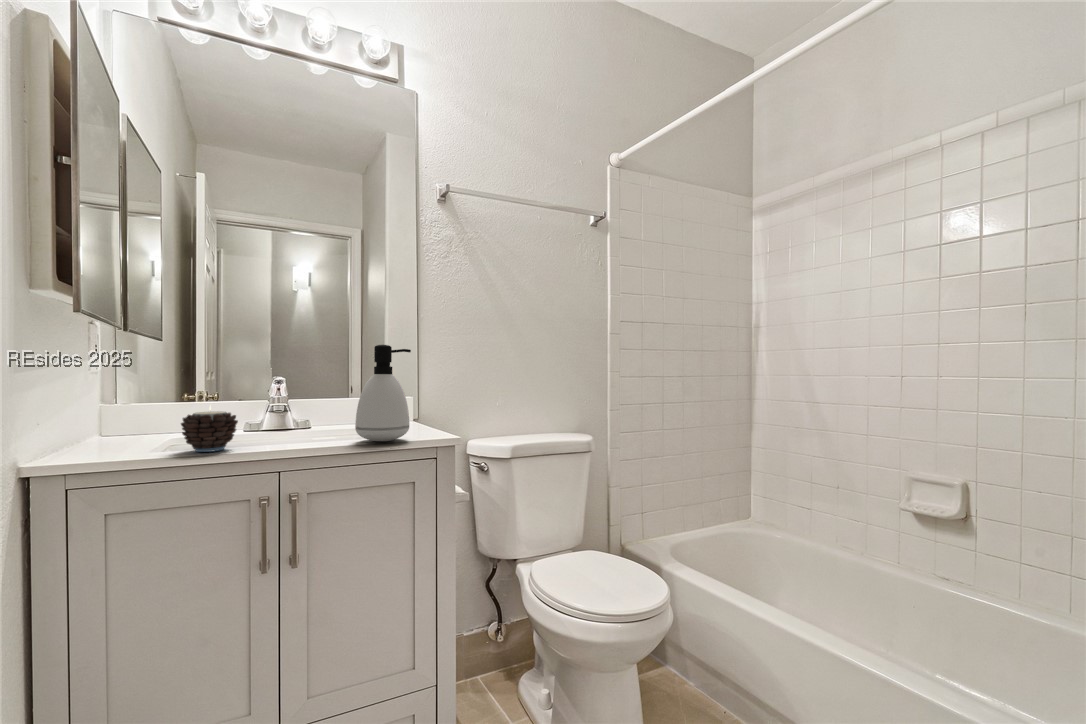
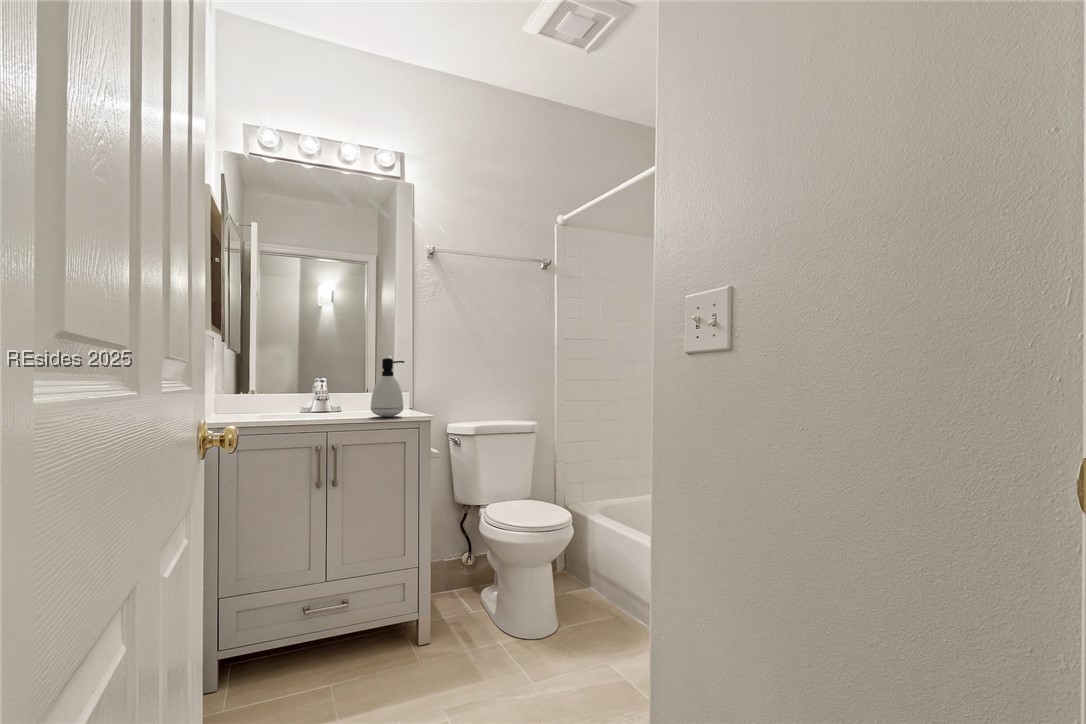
candle: present [181,406,238,452] -> none [272,393,304,420]

